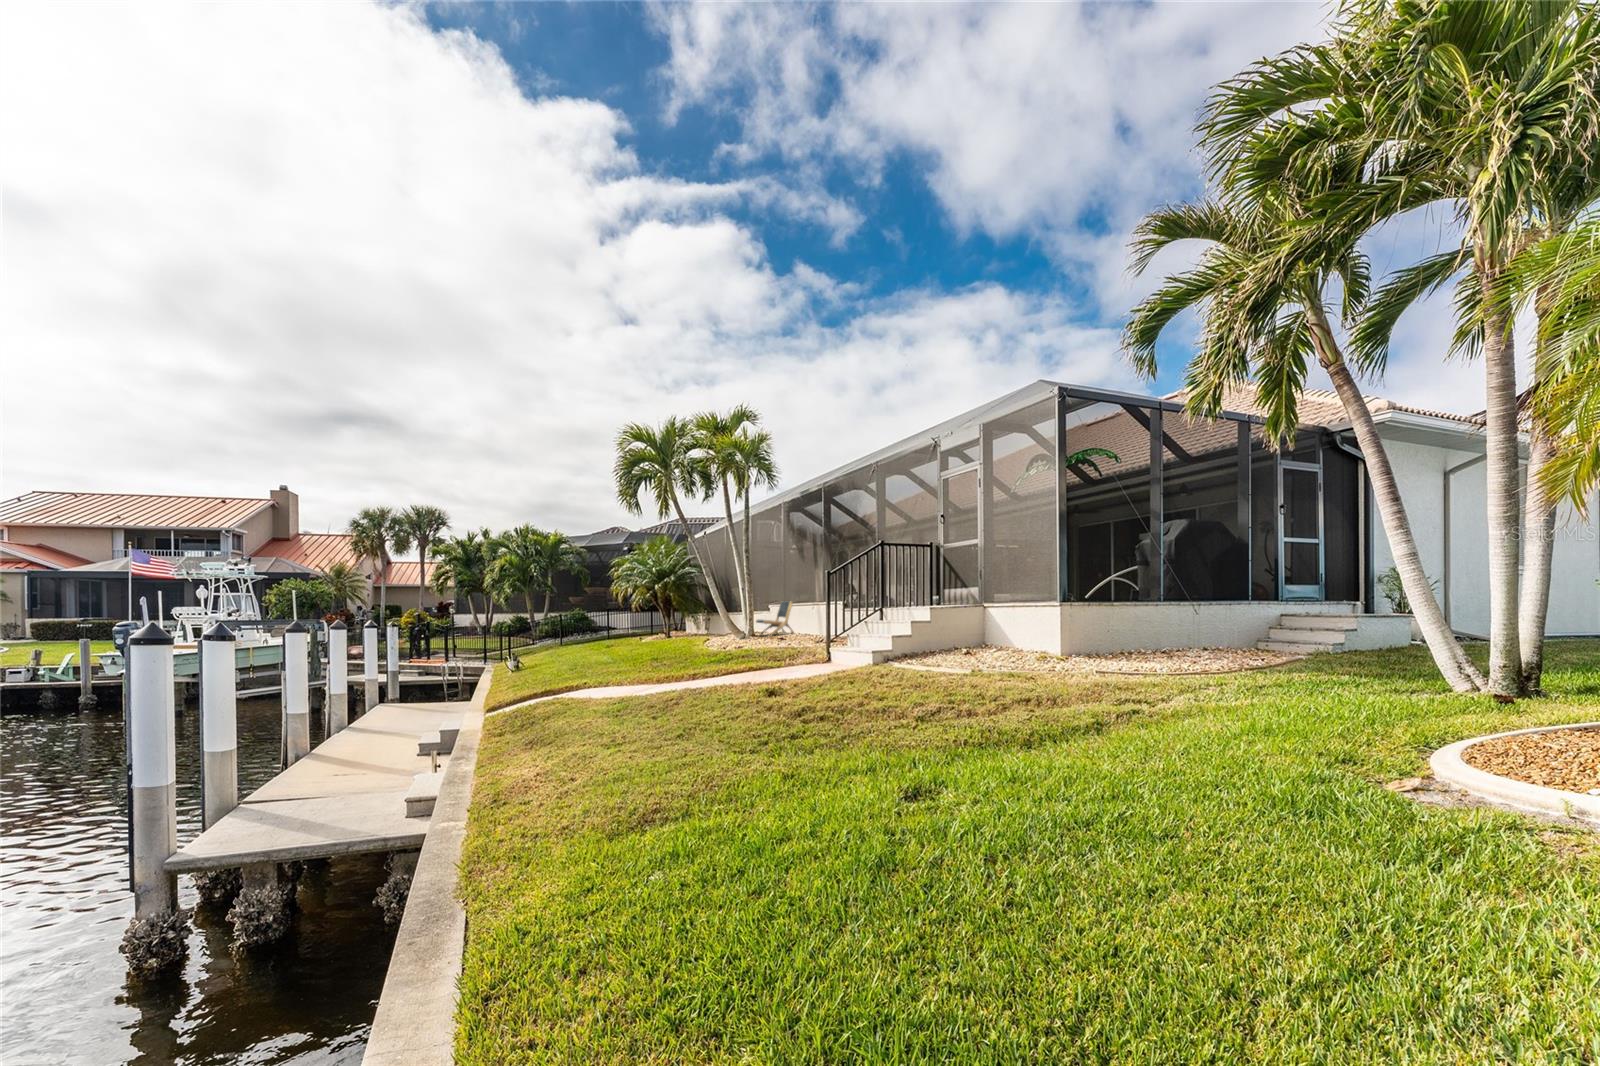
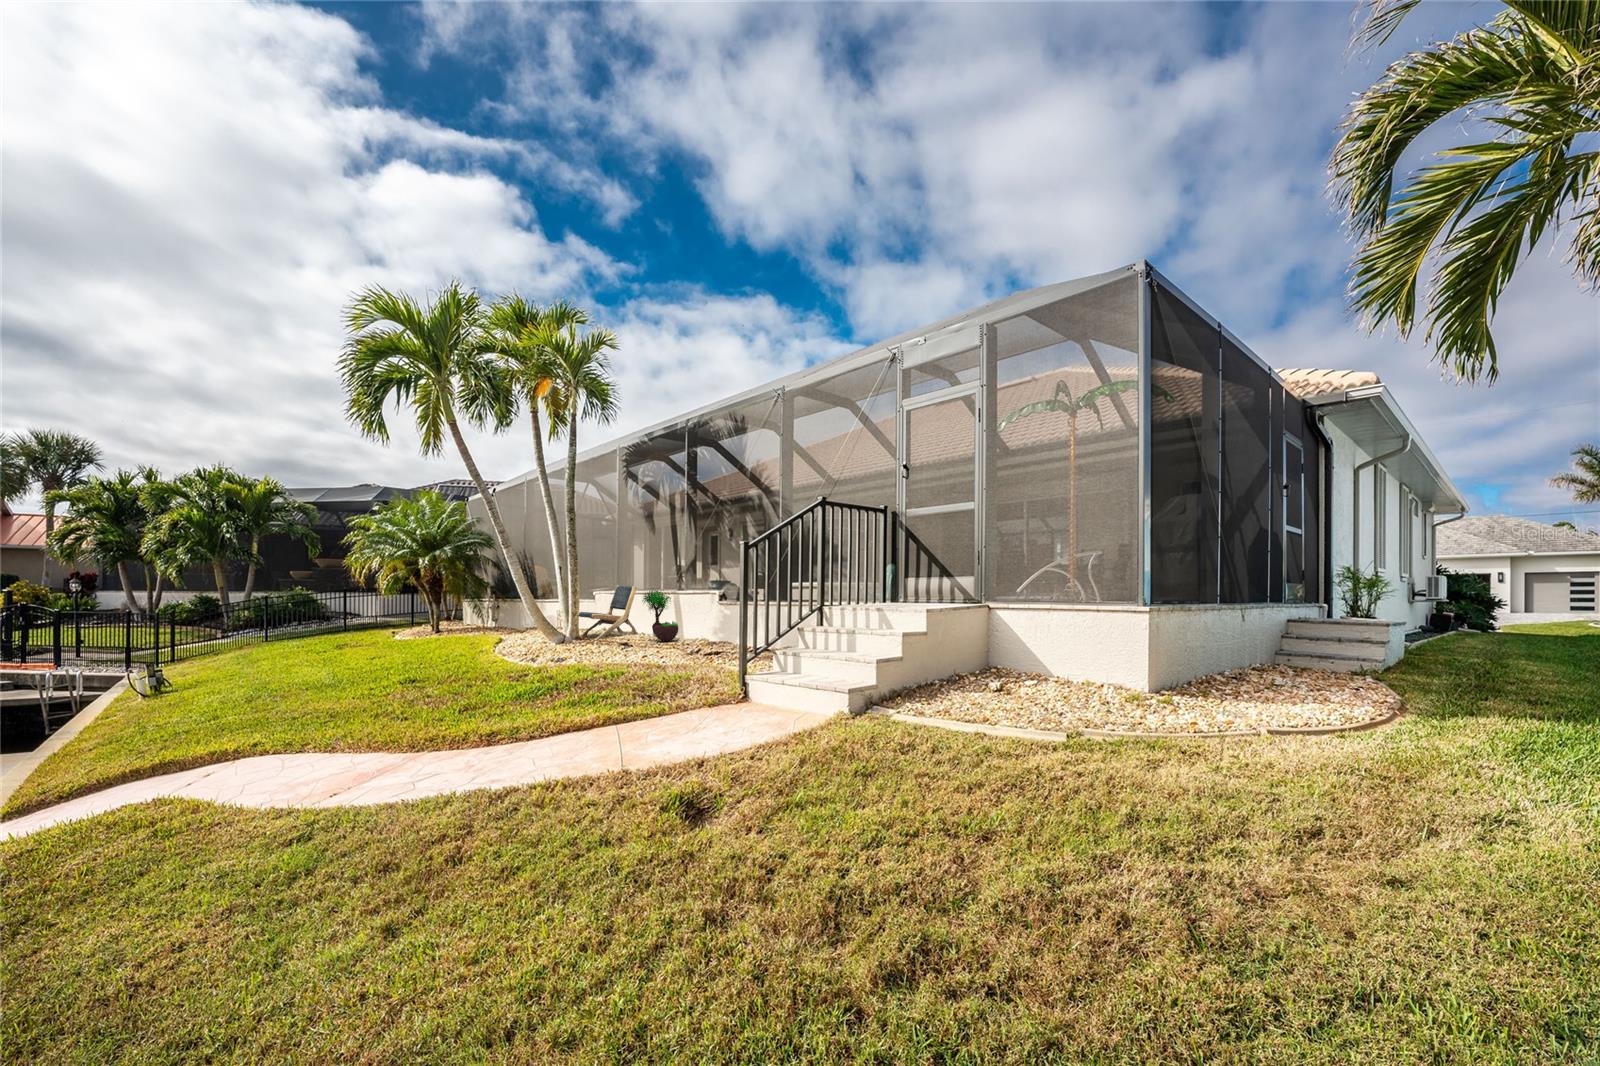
potted tree: none [792,600,817,637] -> present [642,589,678,641]

